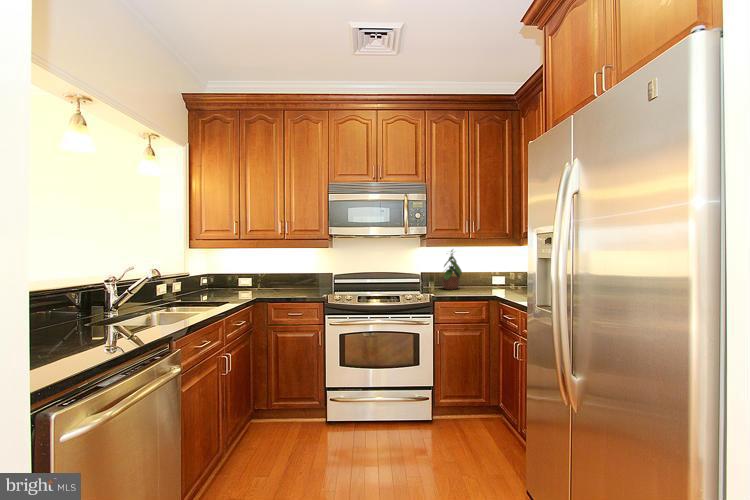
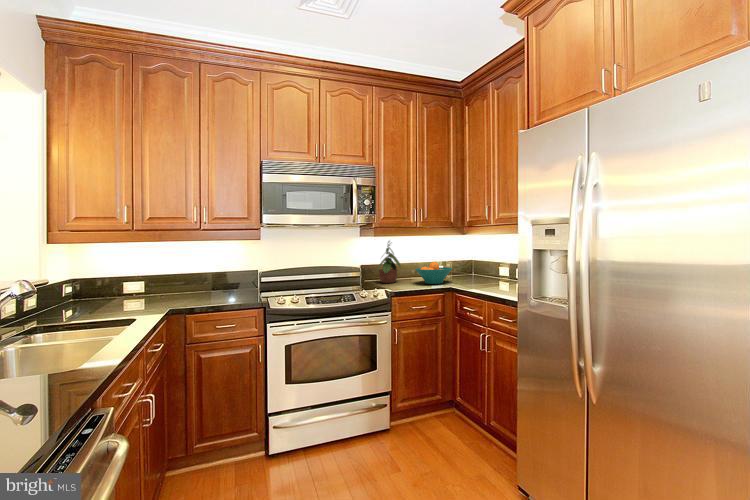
fruit bowl: none [471,271,508,292] -> present [415,262,452,284]

